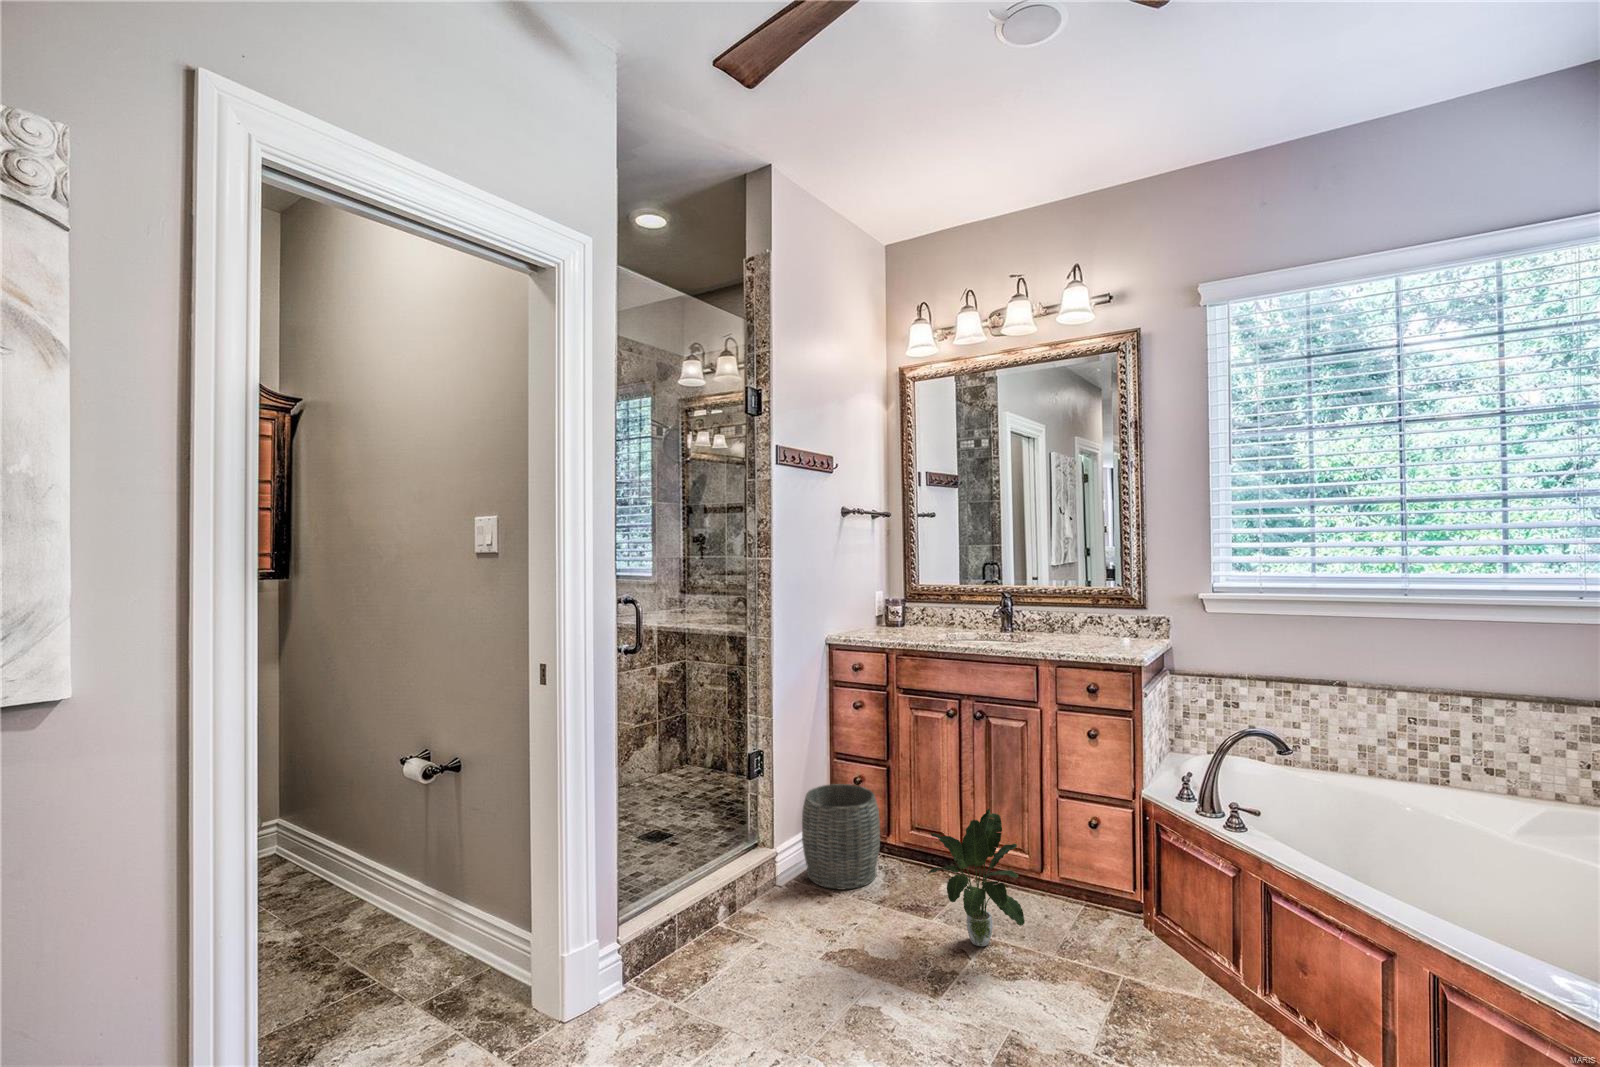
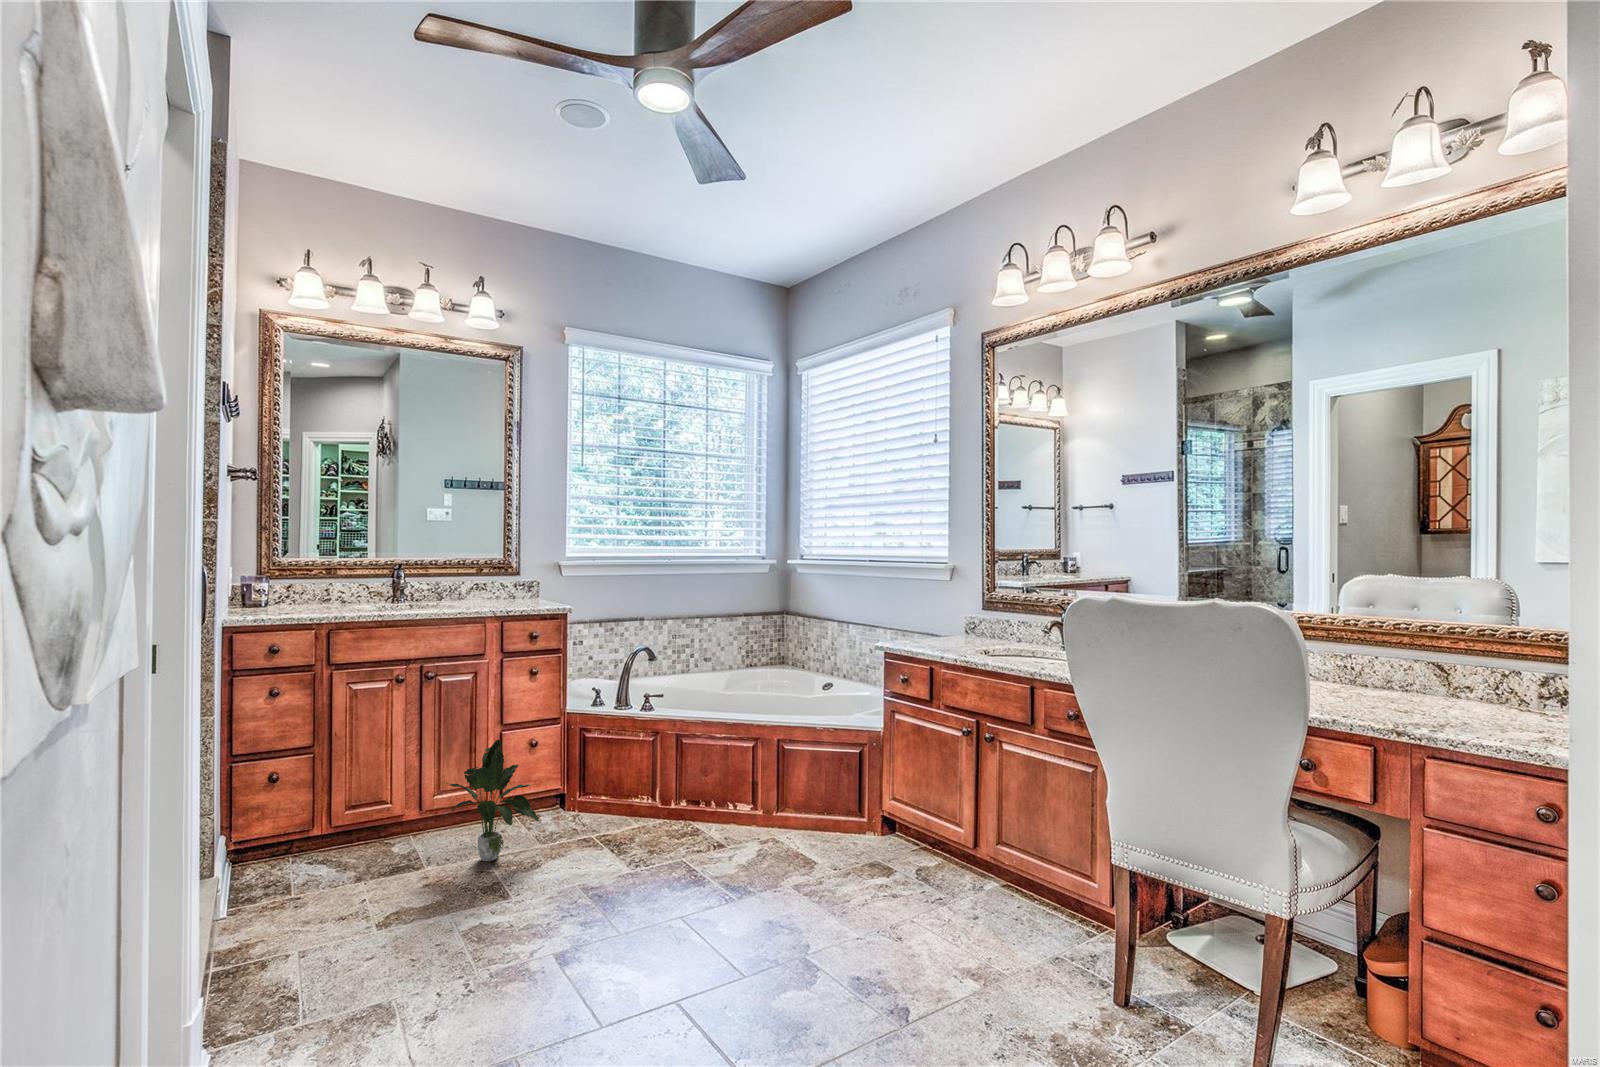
woven basket: present [802,784,880,890] -> none [234,780,338,896]

